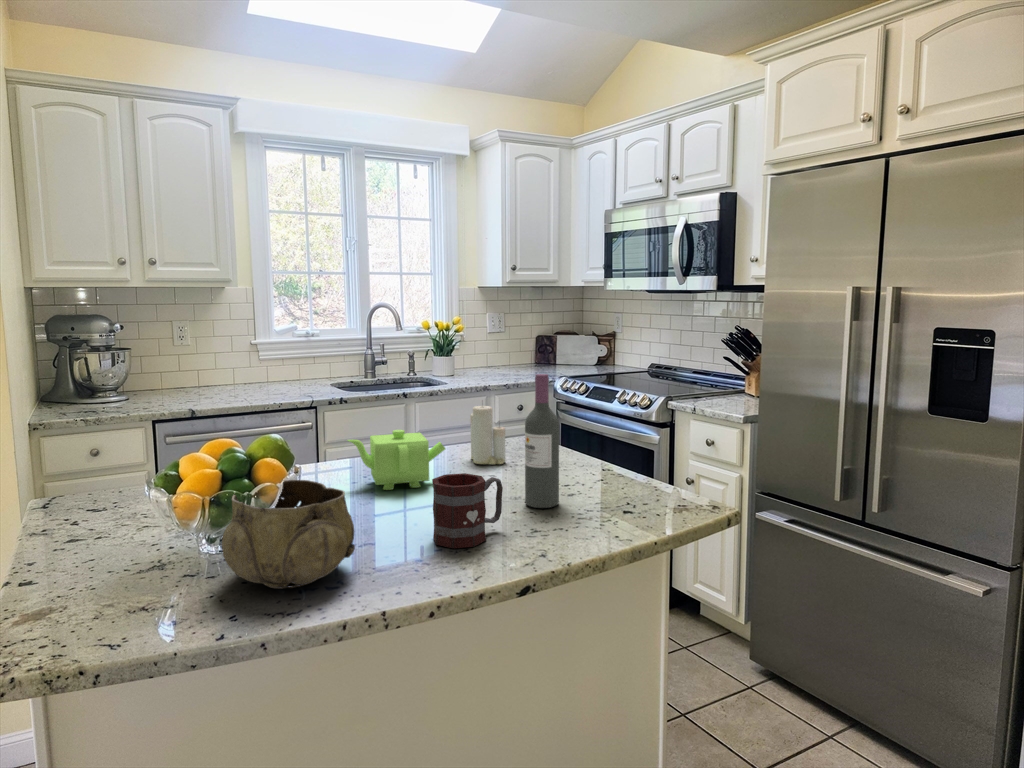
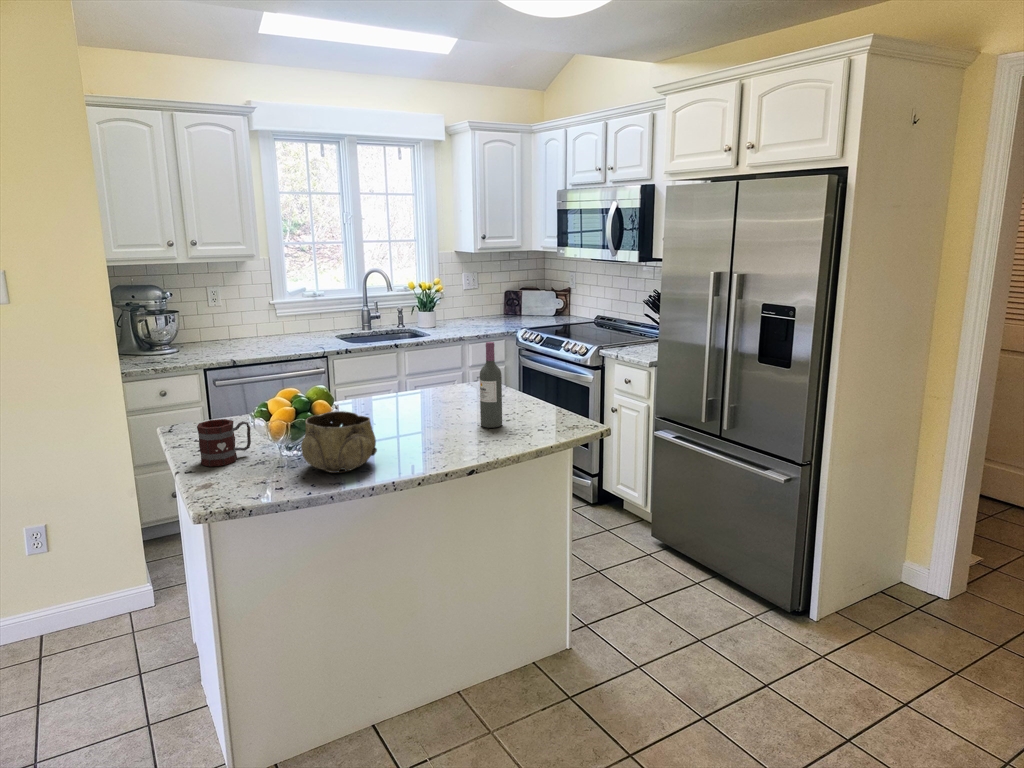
candle: present [470,406,506,464] -> none [446,355,471,400]
teapot: present [348,430,445,490] -> none [363,377,429,418]
mug: present [432,473,503,548] -> present [197,419,251,467]

